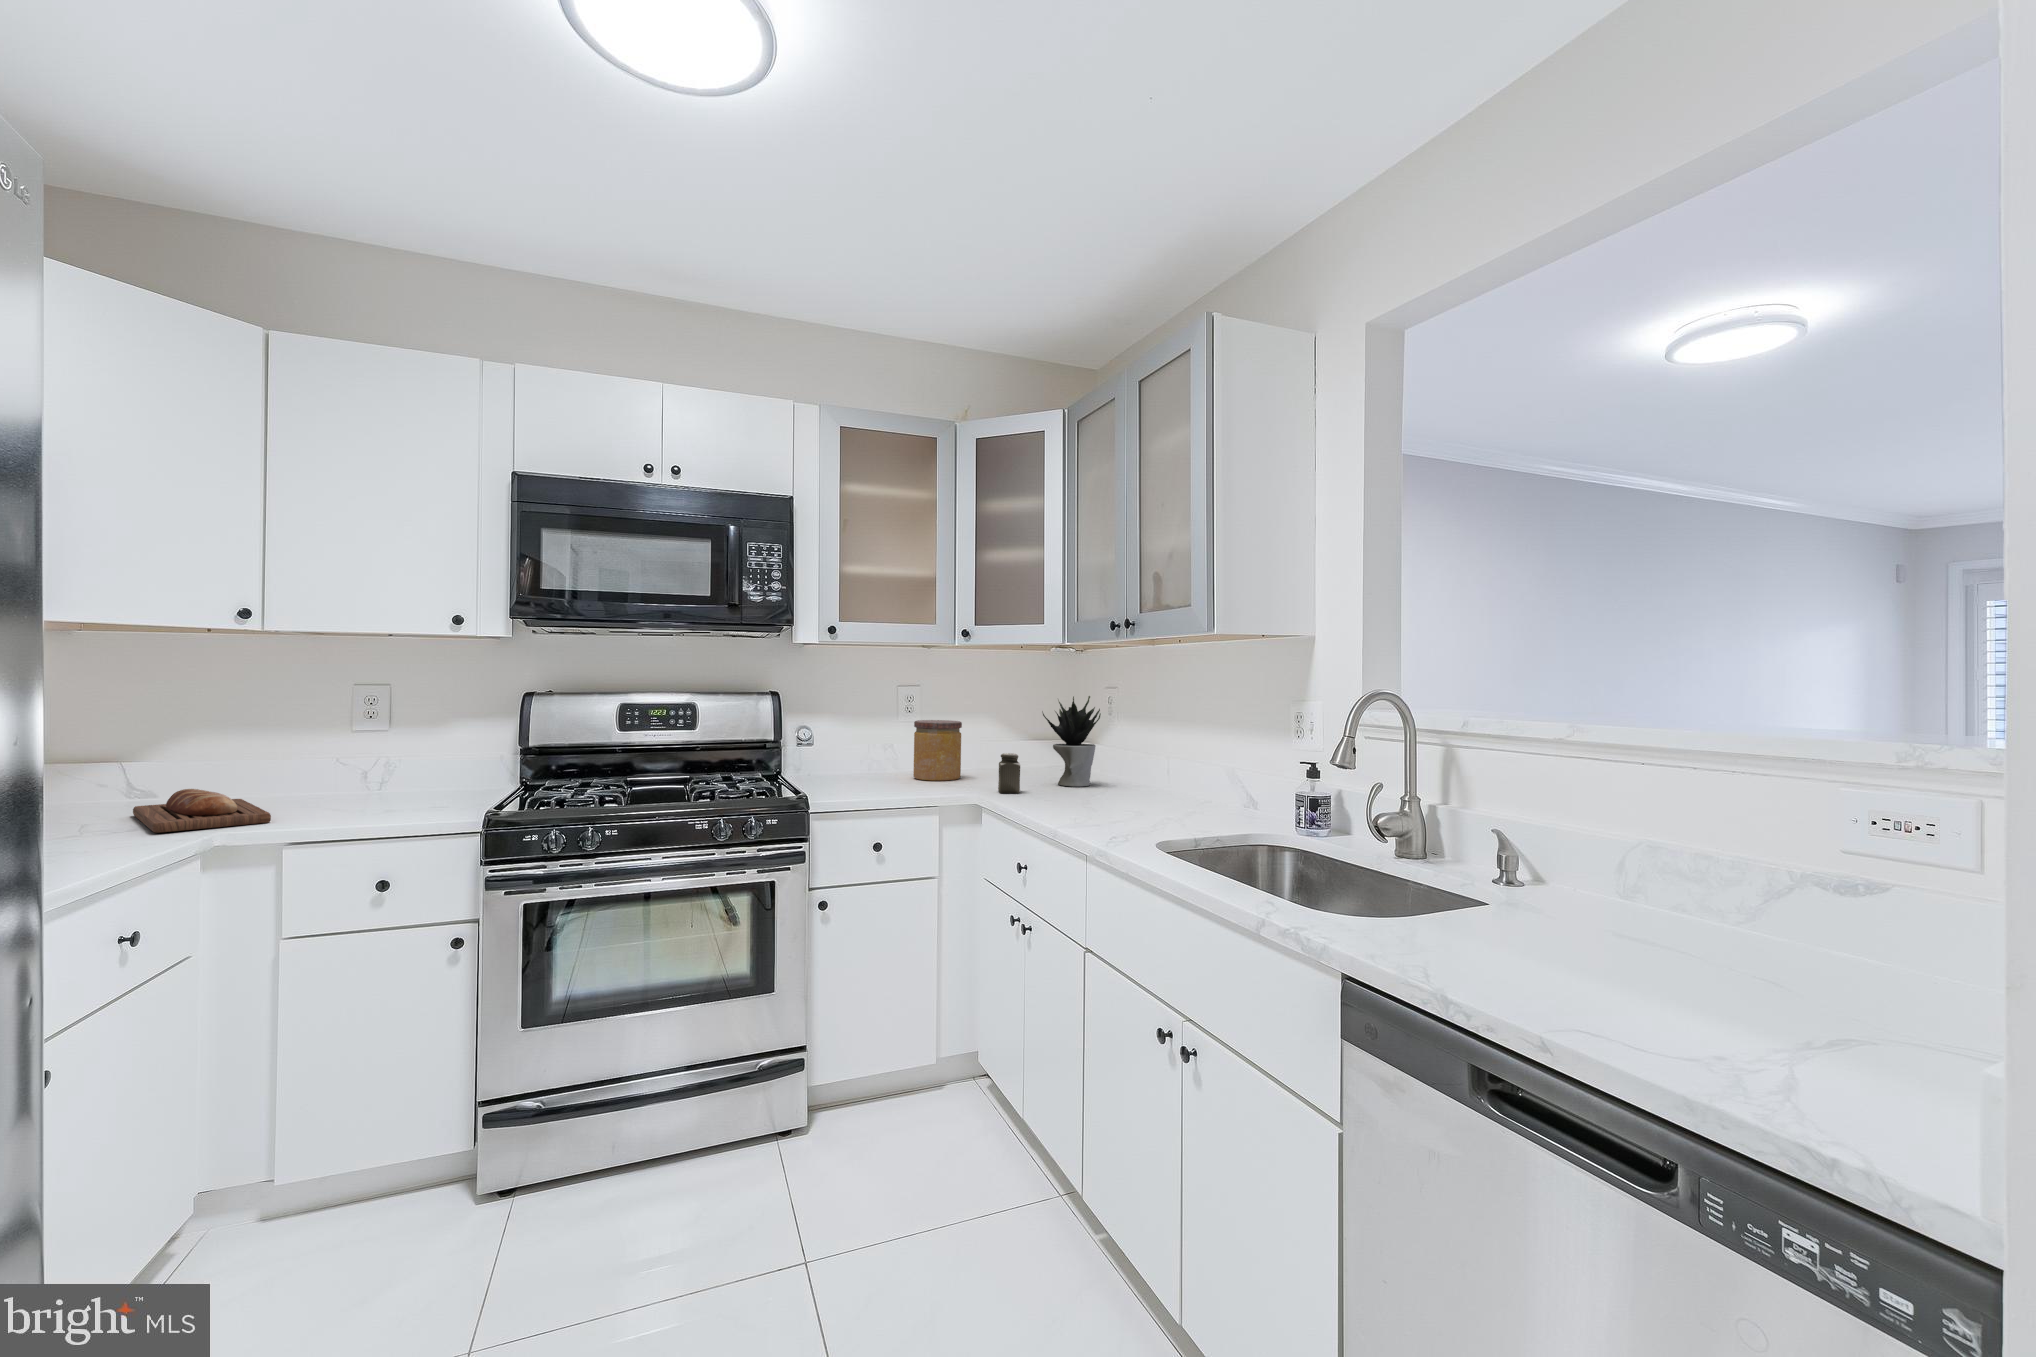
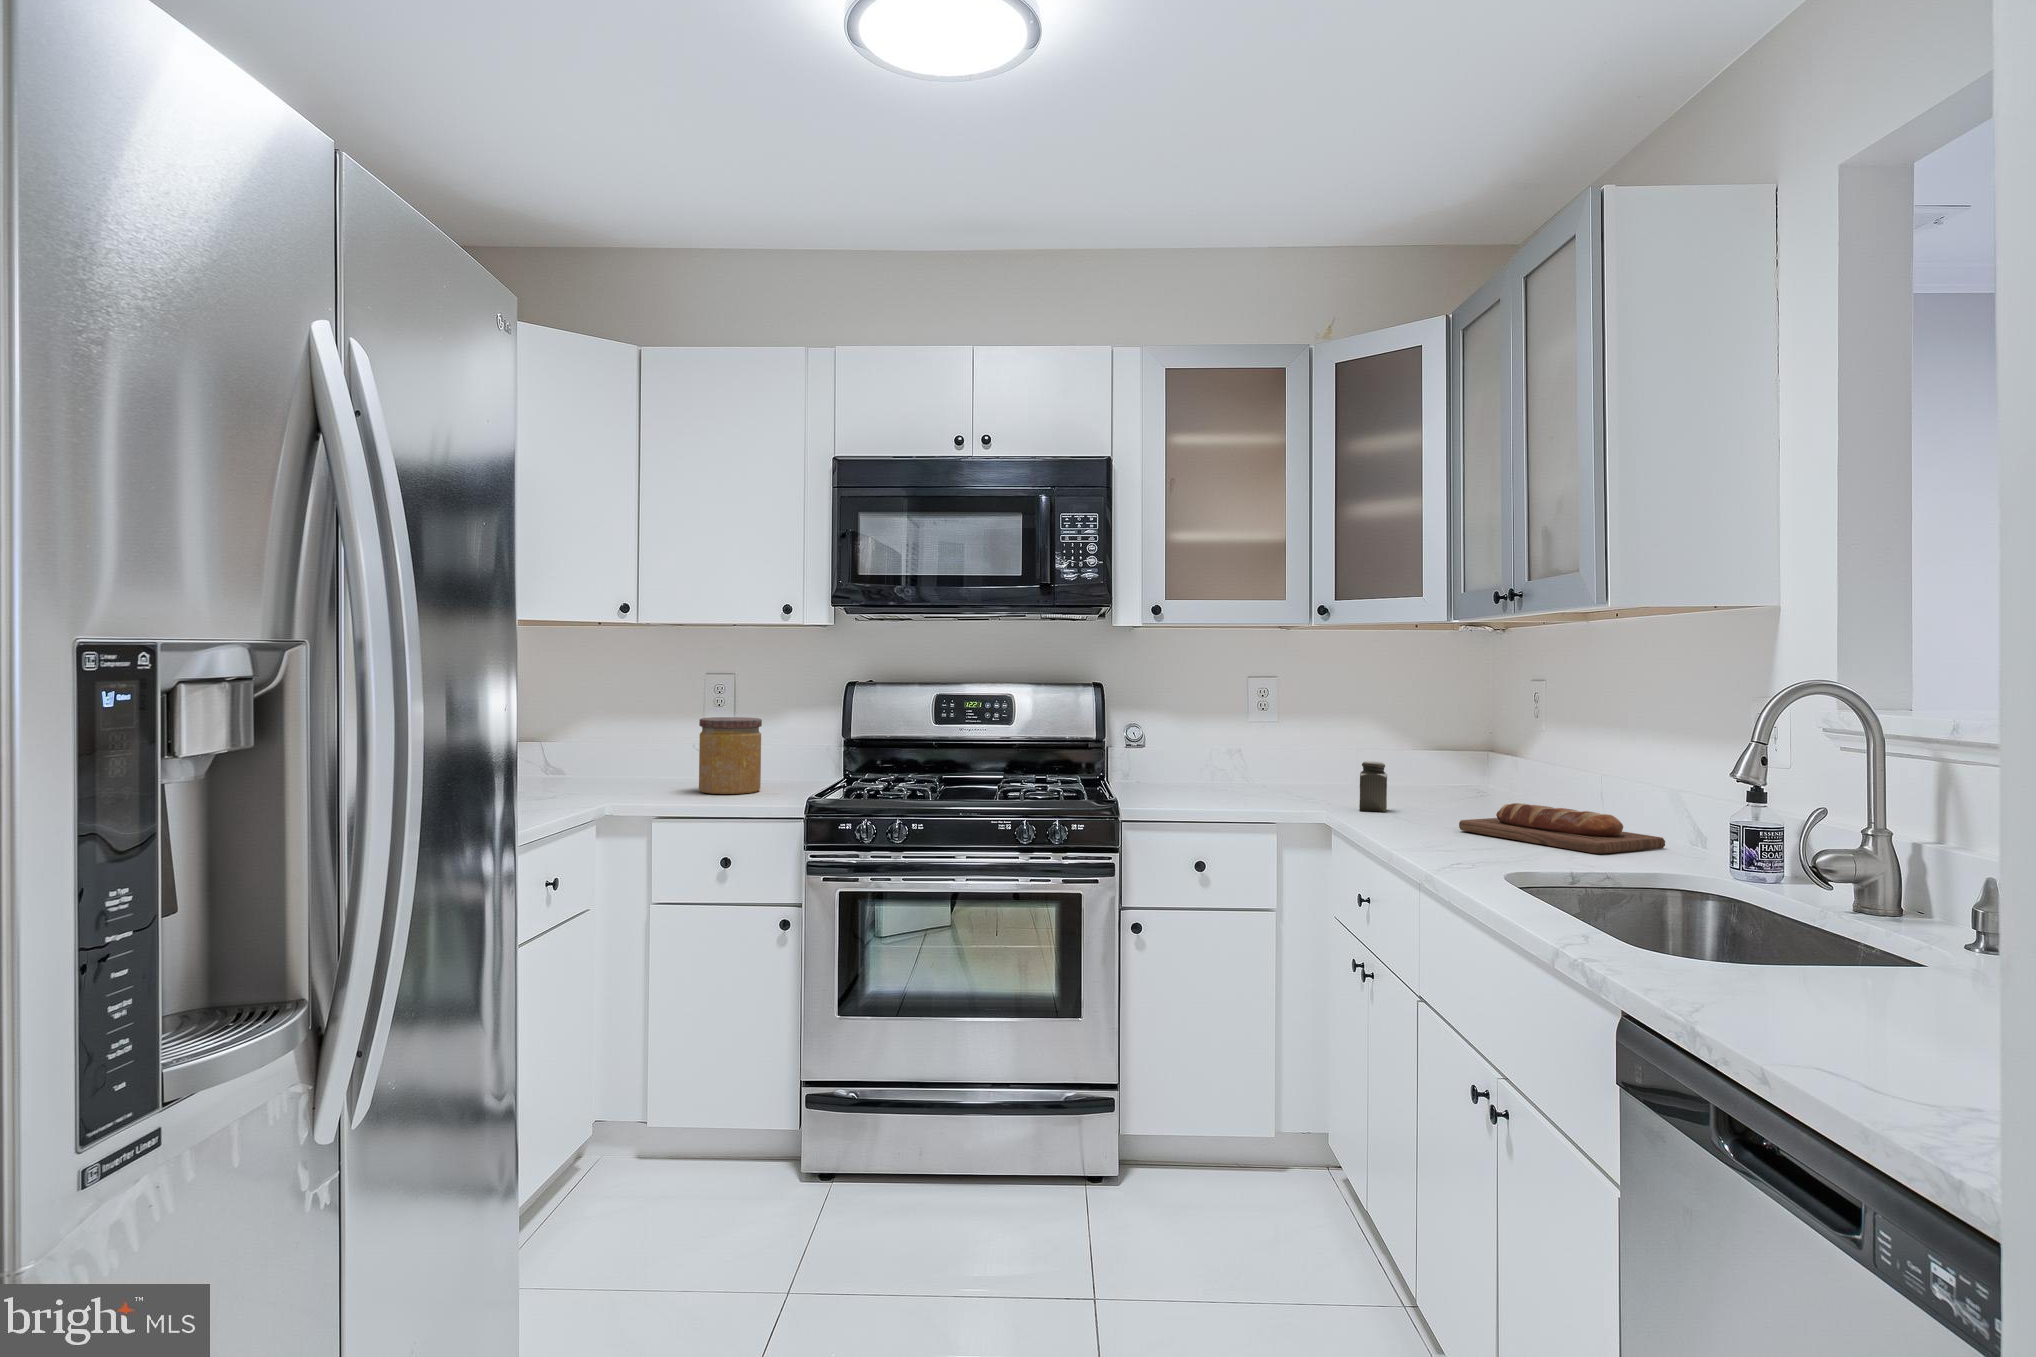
potted plant: present [1043,696,1101,787] -> none [1426,690,1509,809]
jar: present [913,720,962,781] -> present [699,717,762,794]
bread loaf: present [133,789,271,833] -> present [1459,803,1665,854]

